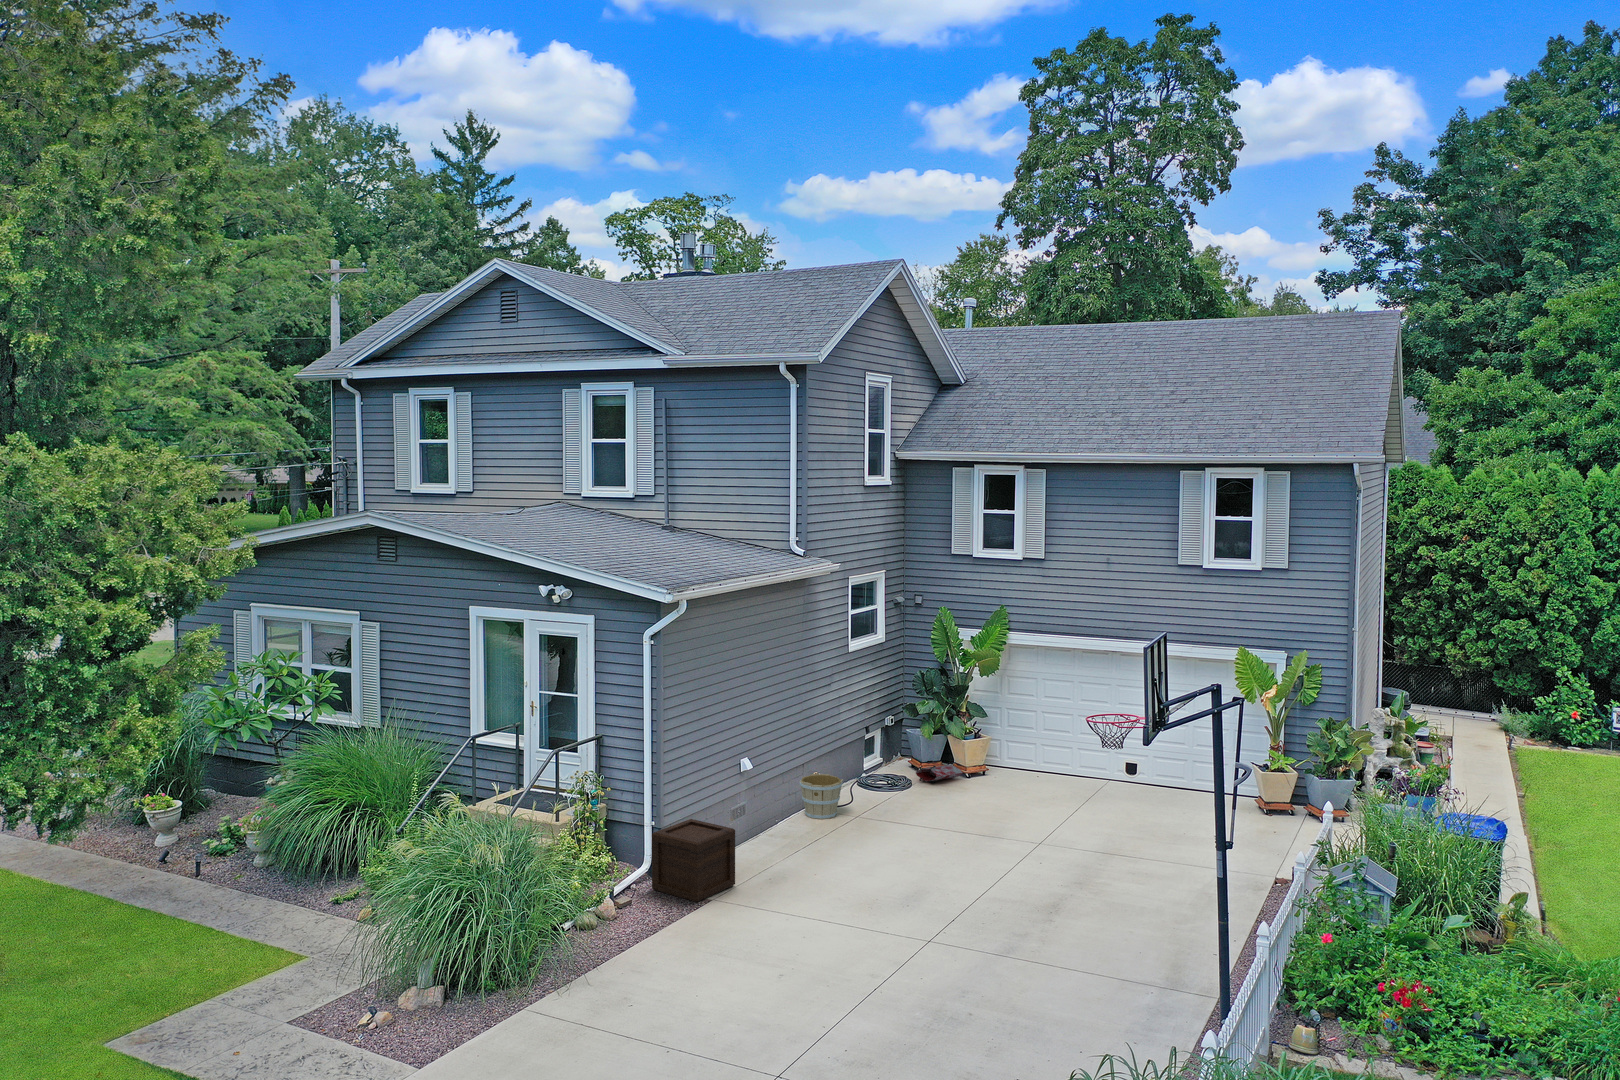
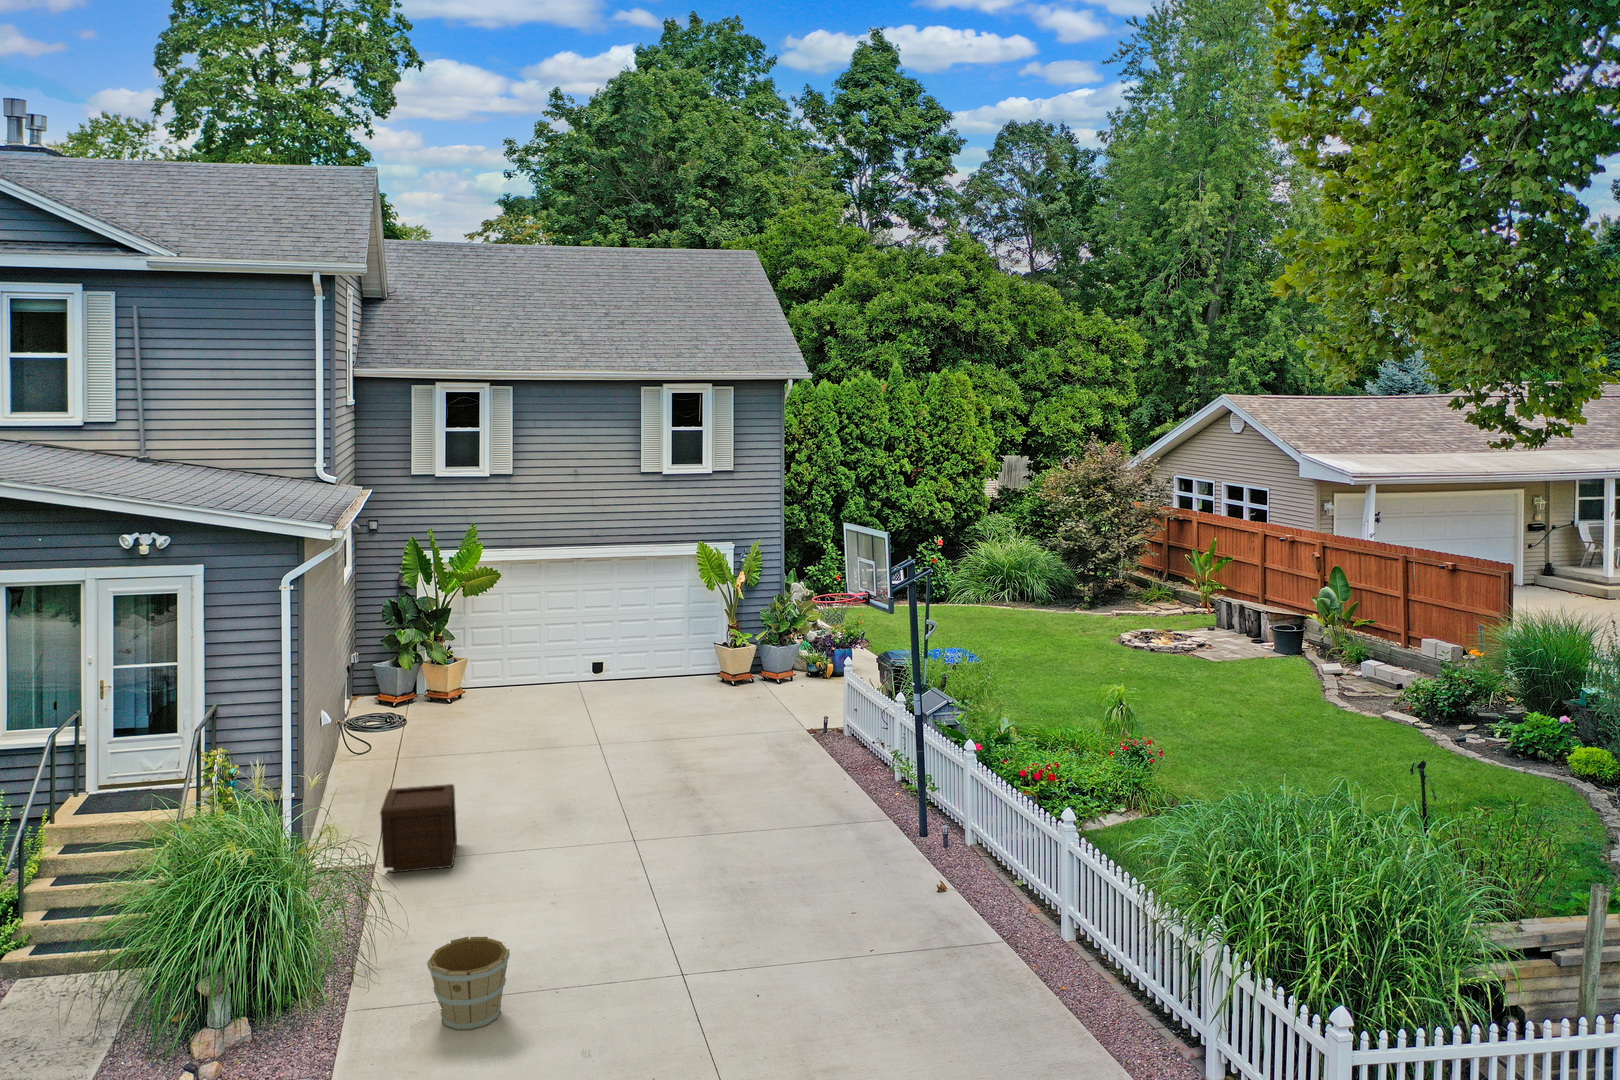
bag: present [916,765,963,783] -> none [430,699,471,720]
wooden bucket: present [799,774,843,819] -> present [427,937,510,1030]

